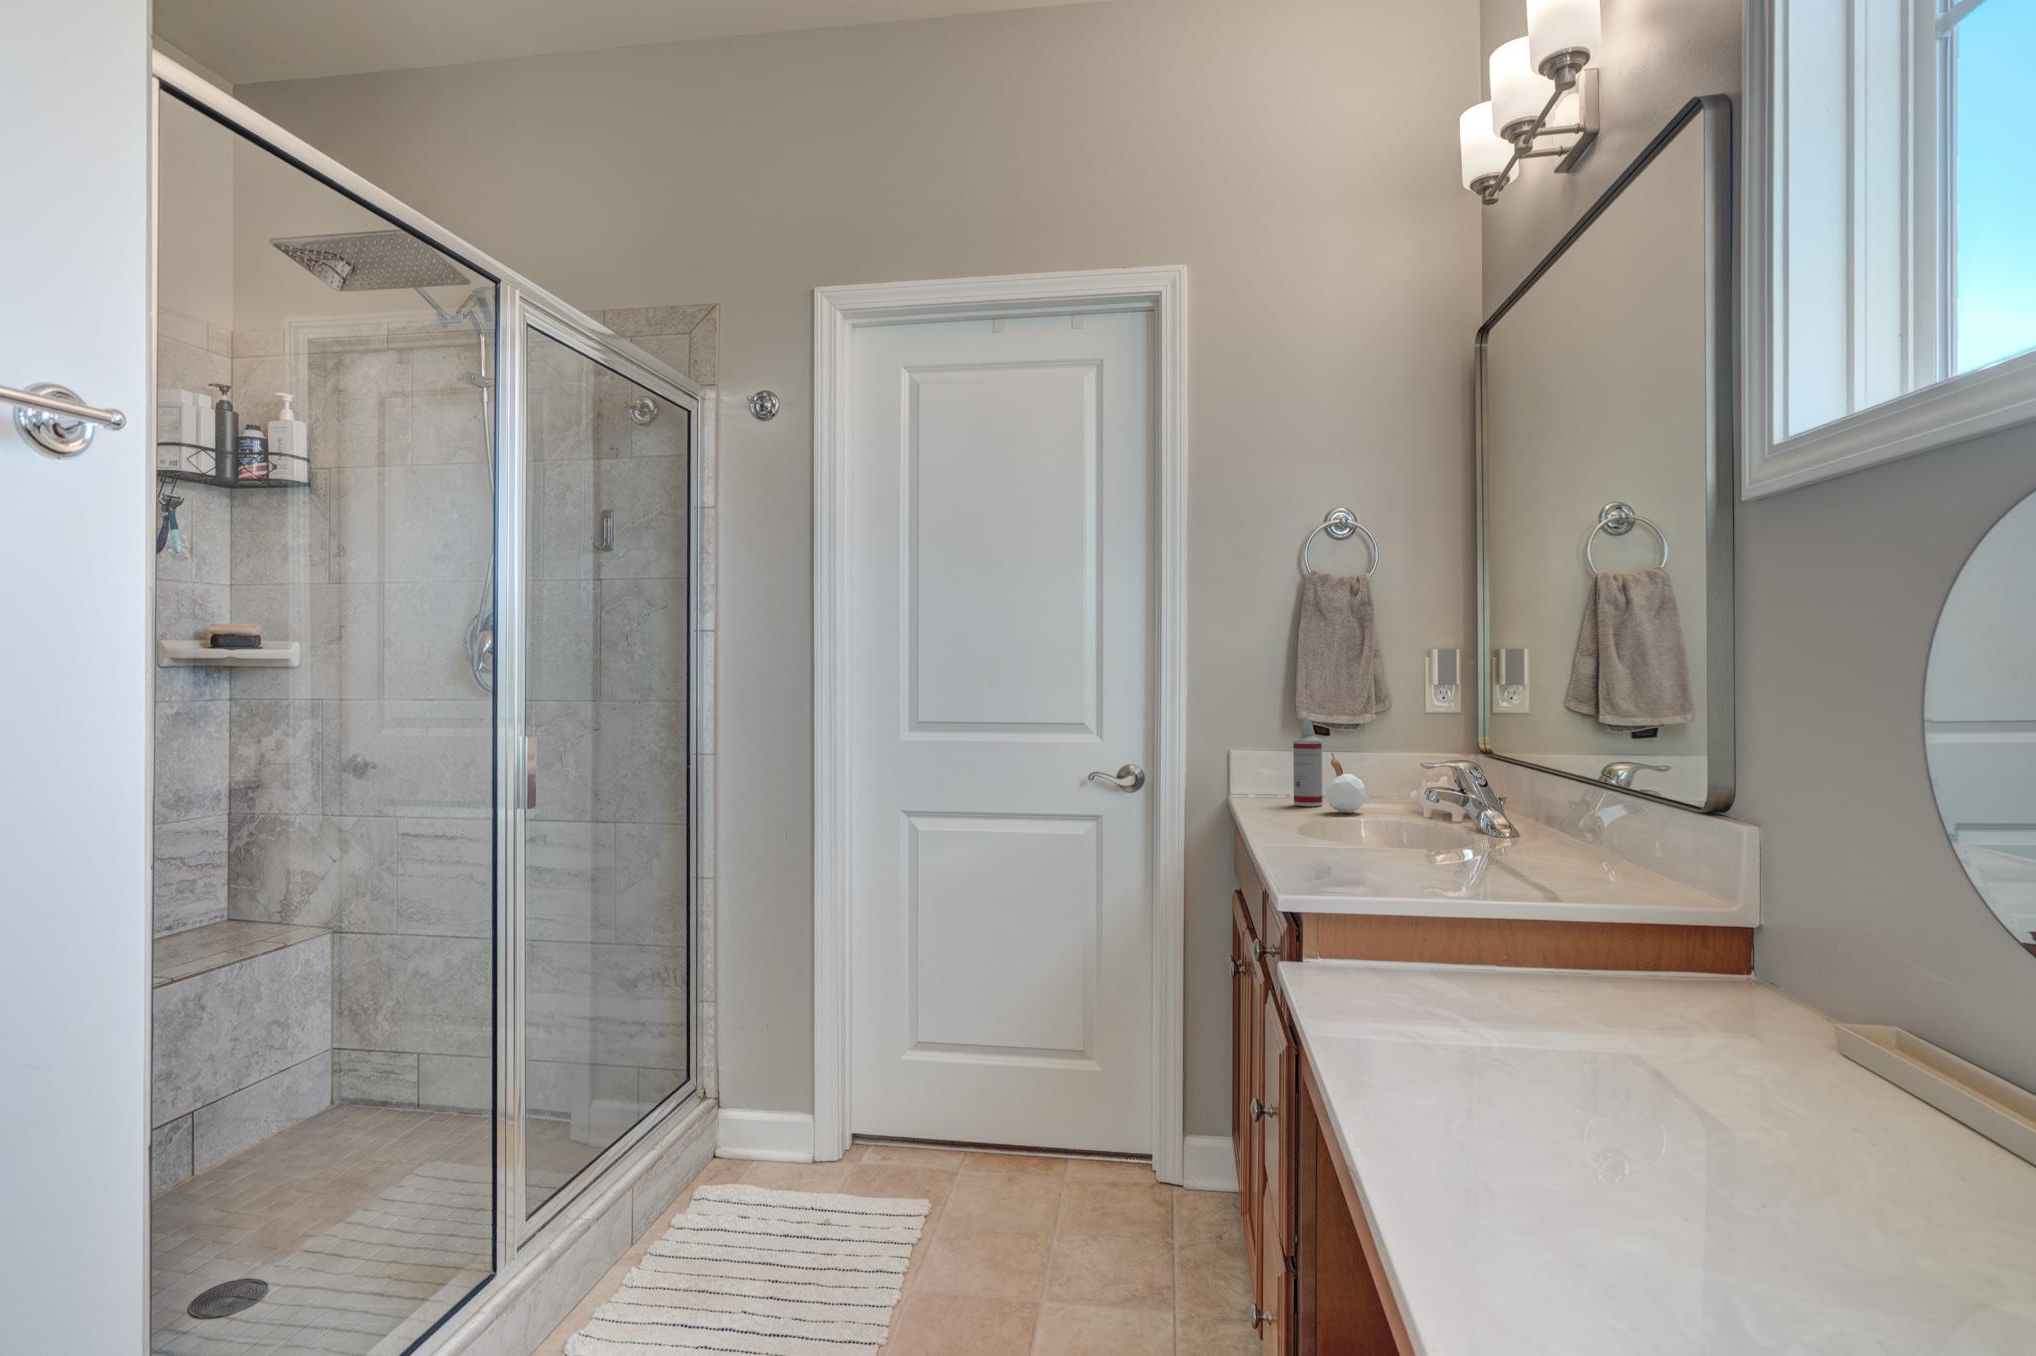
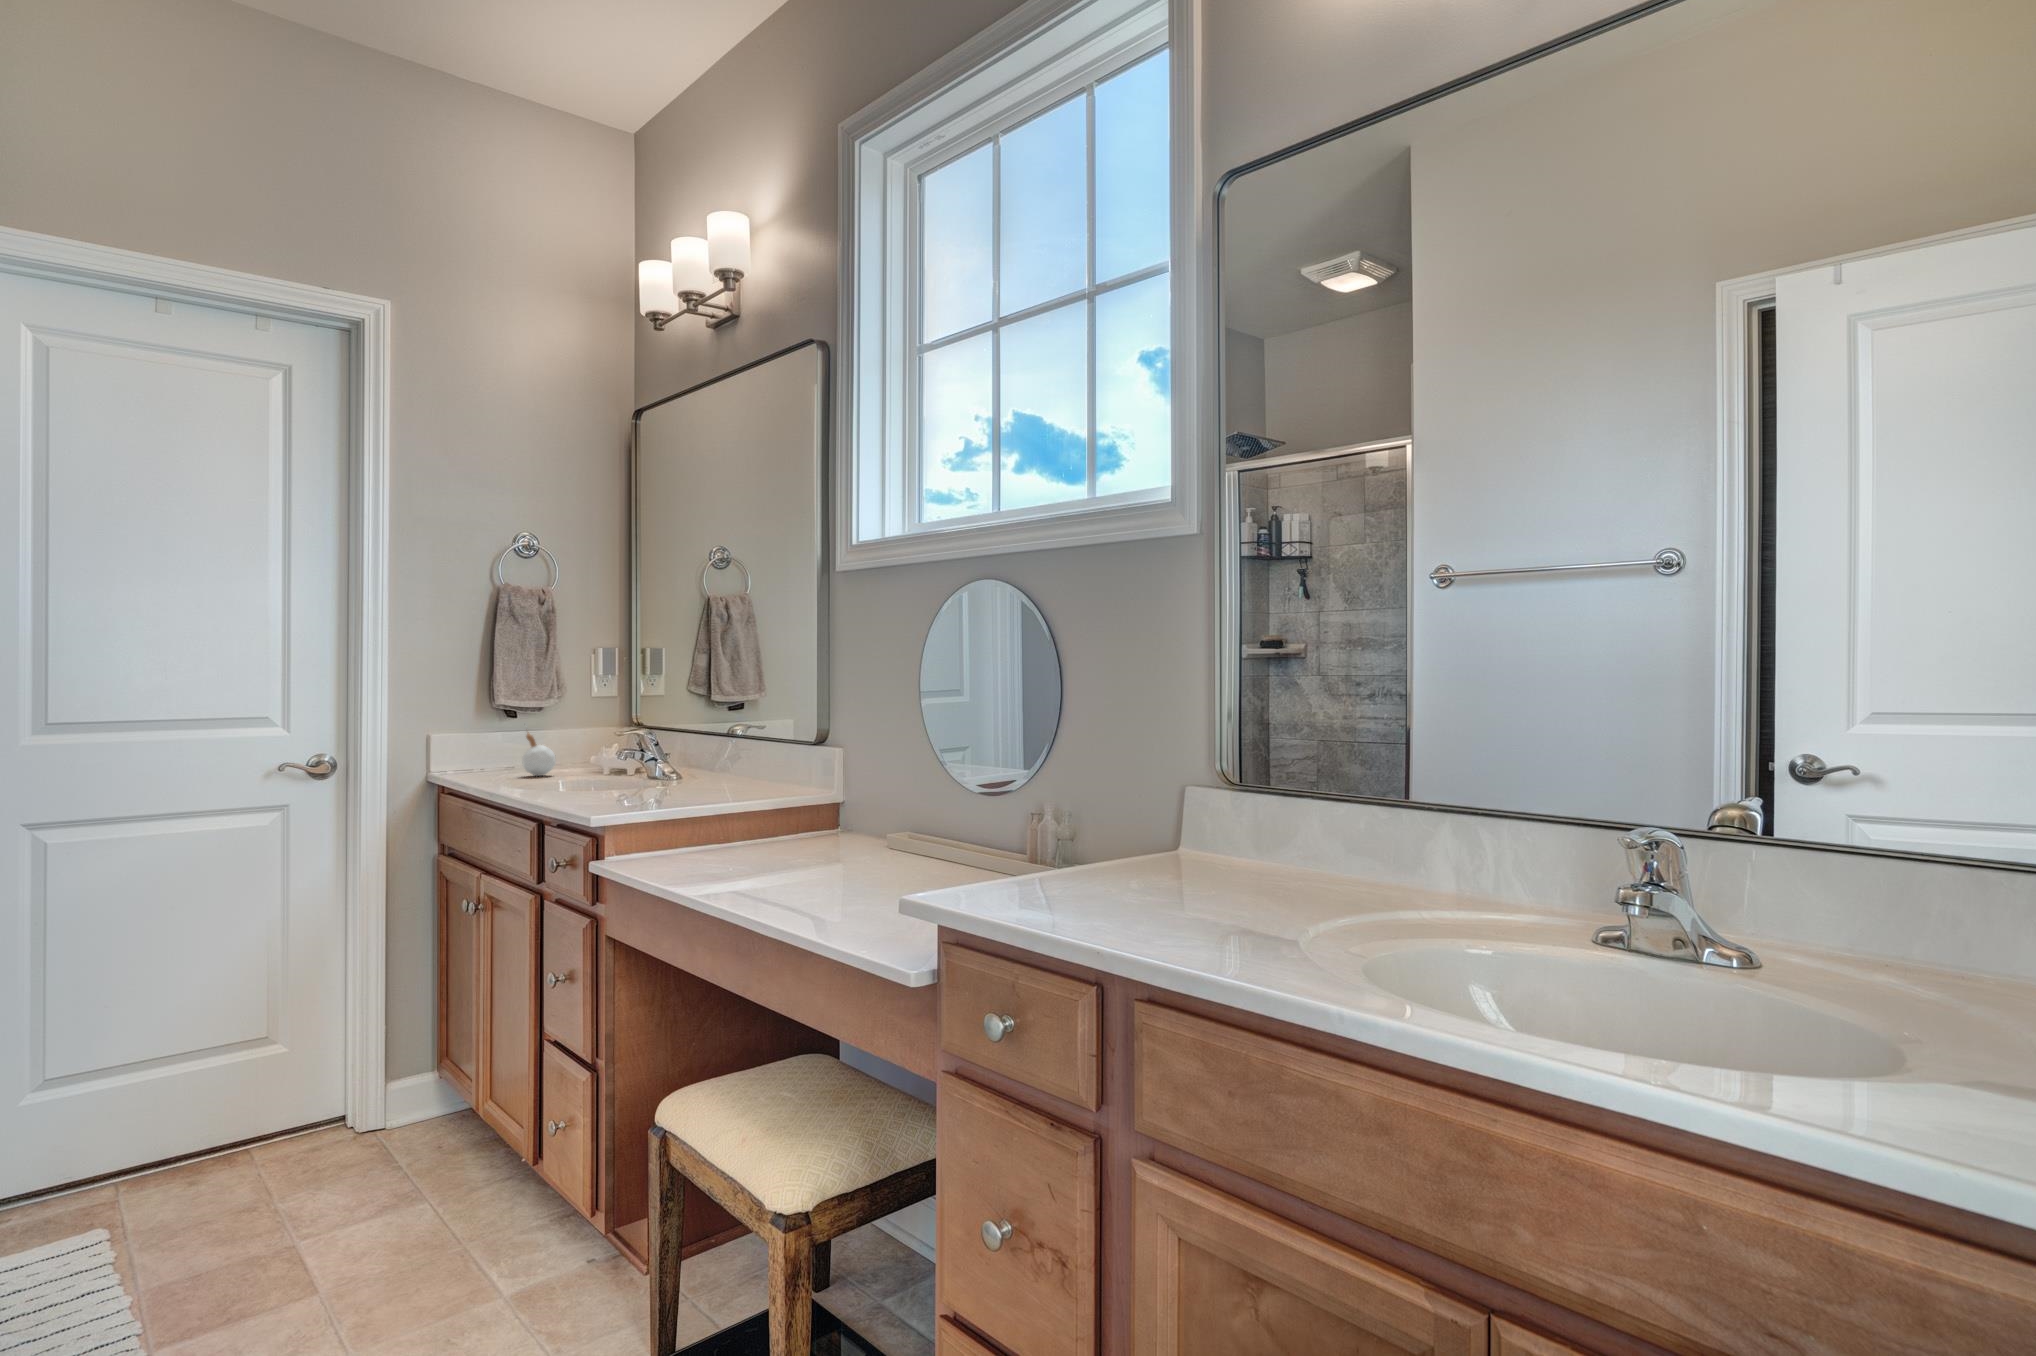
spray bottle: present [1293,717,1322,806] -> none [487,700,511,774]

